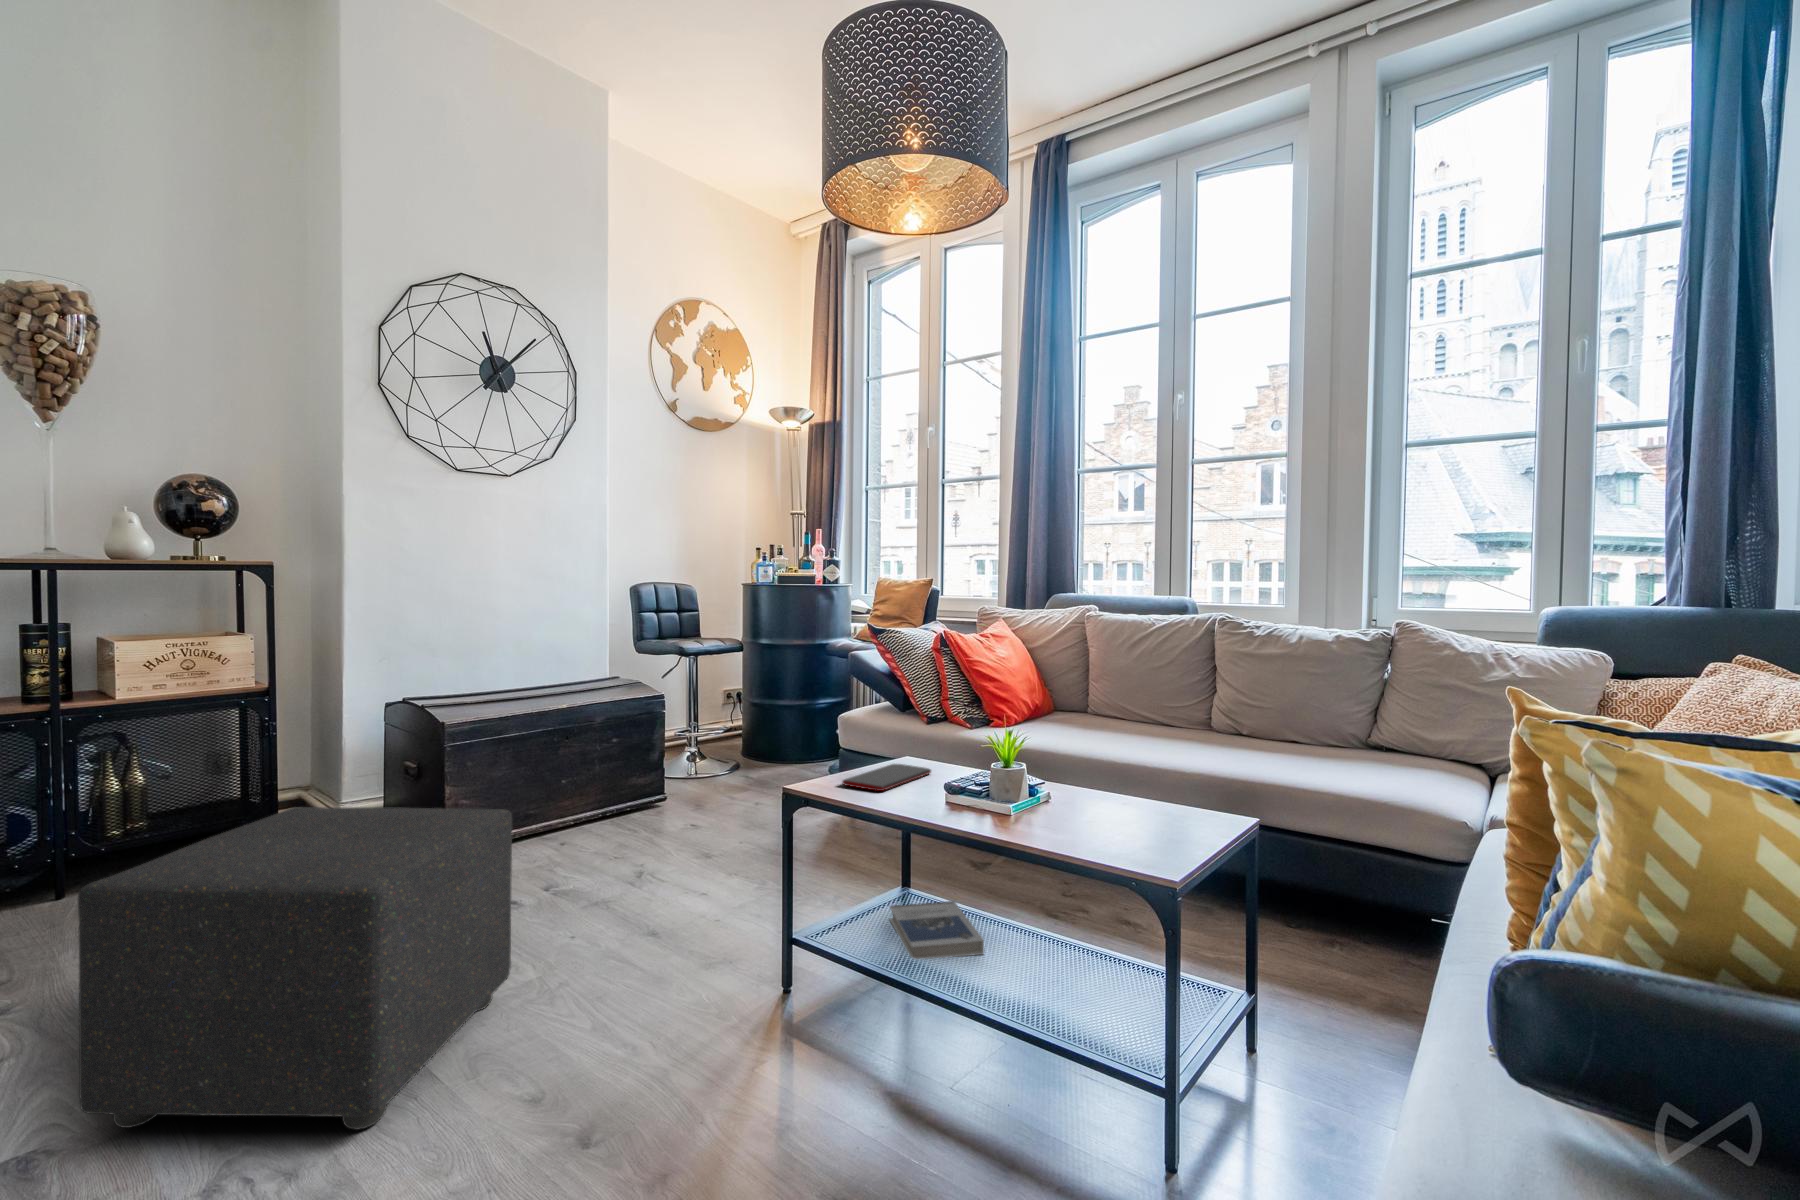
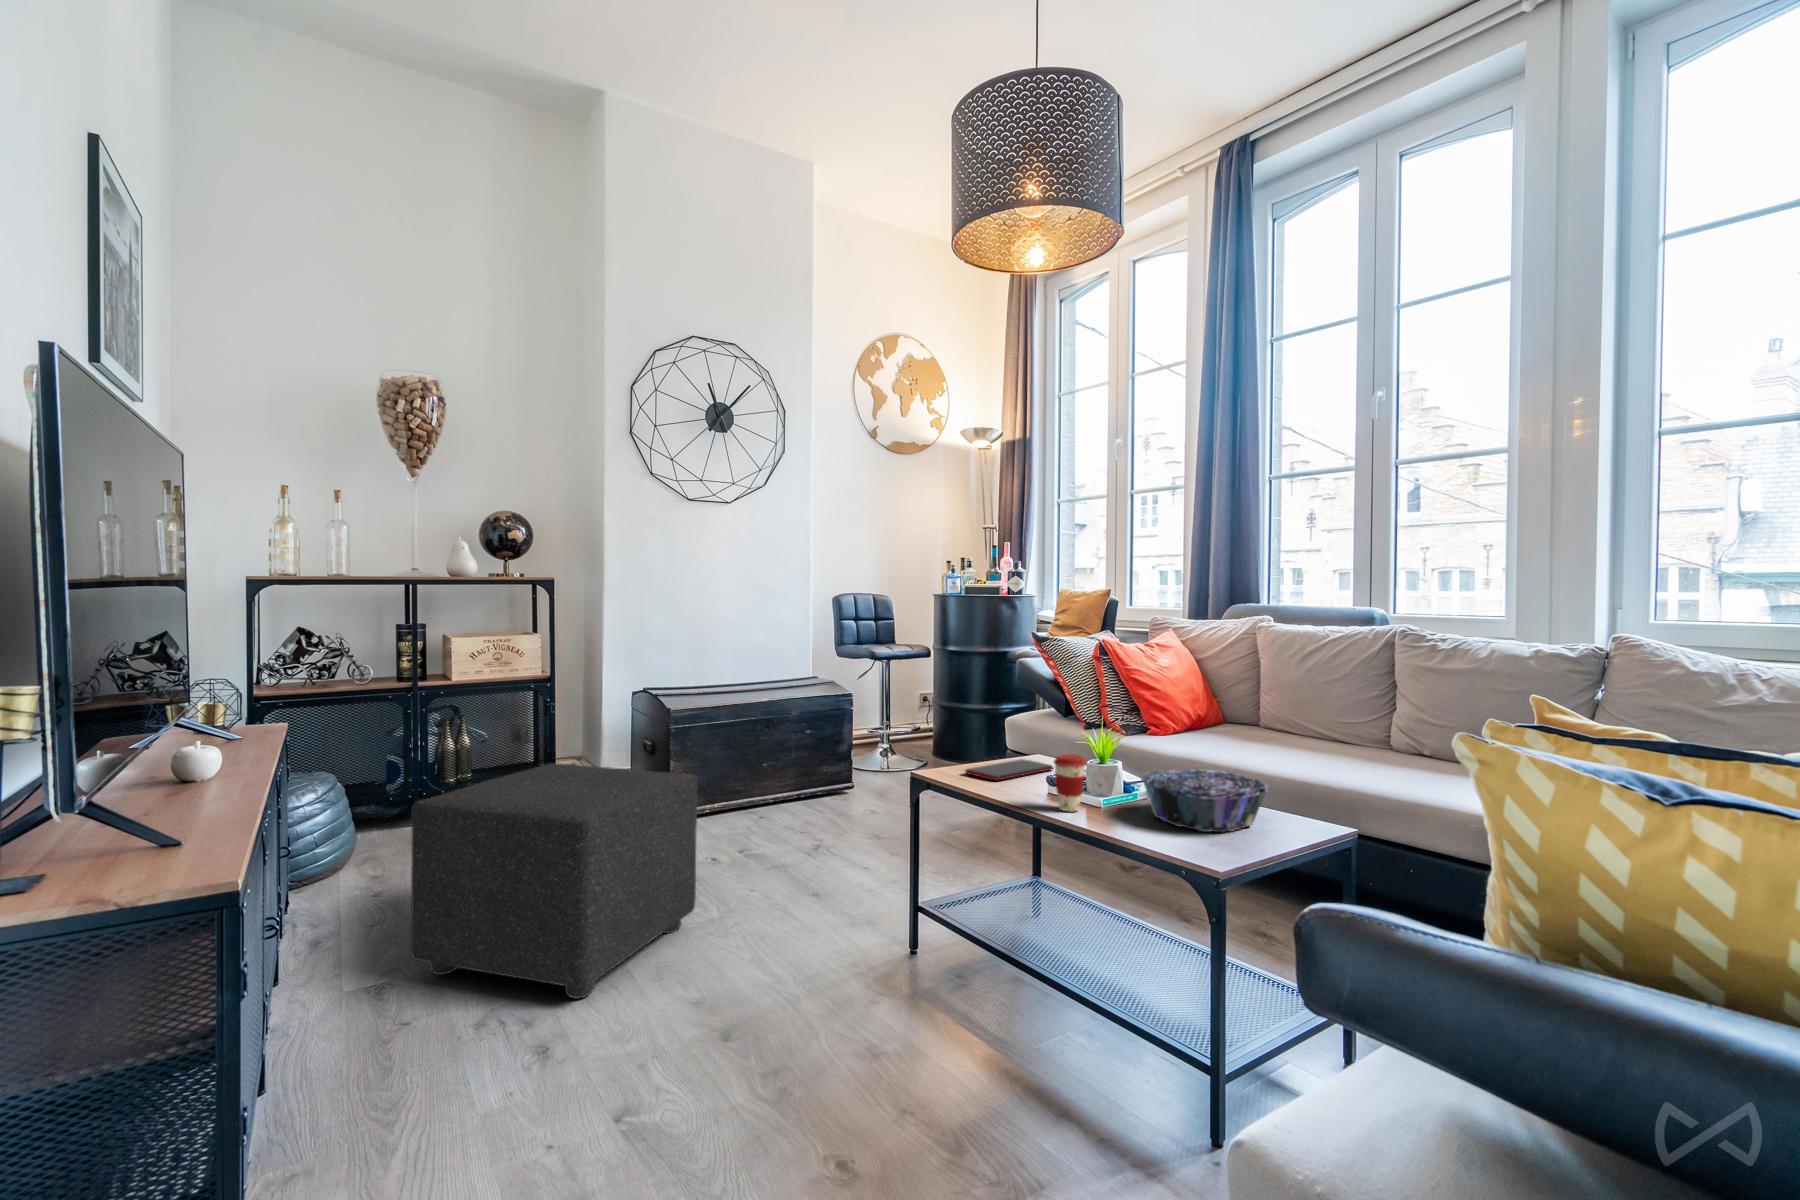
coffee cup: none [963,760,999,823] -> present [1054,754,1086,811]
decorative bowl: none [1053,767,1185,836] -> present [1141,769,1269,832]
hardback book: present [890,901,984,959] -> none [1009,887,1085,937]

